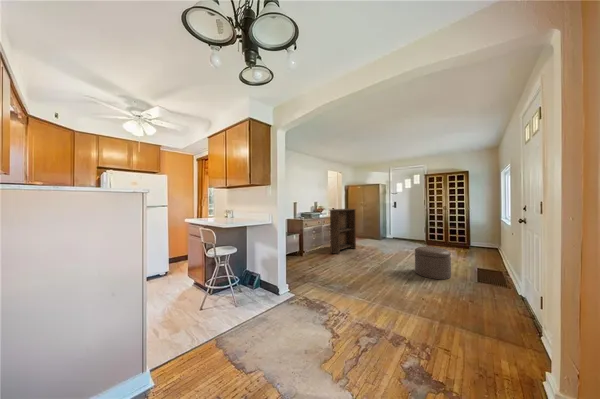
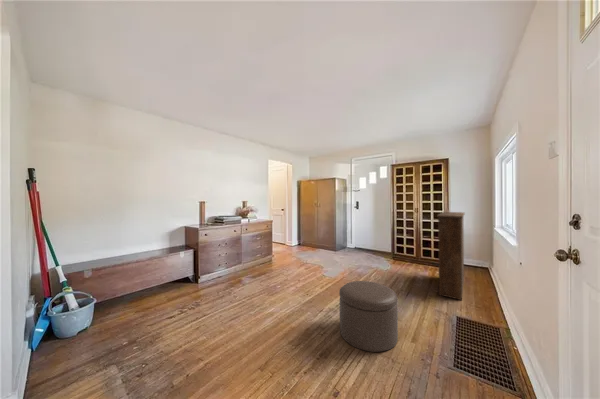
bookshelf: present [330,209,356,254] -> present [437,212,464,300]

